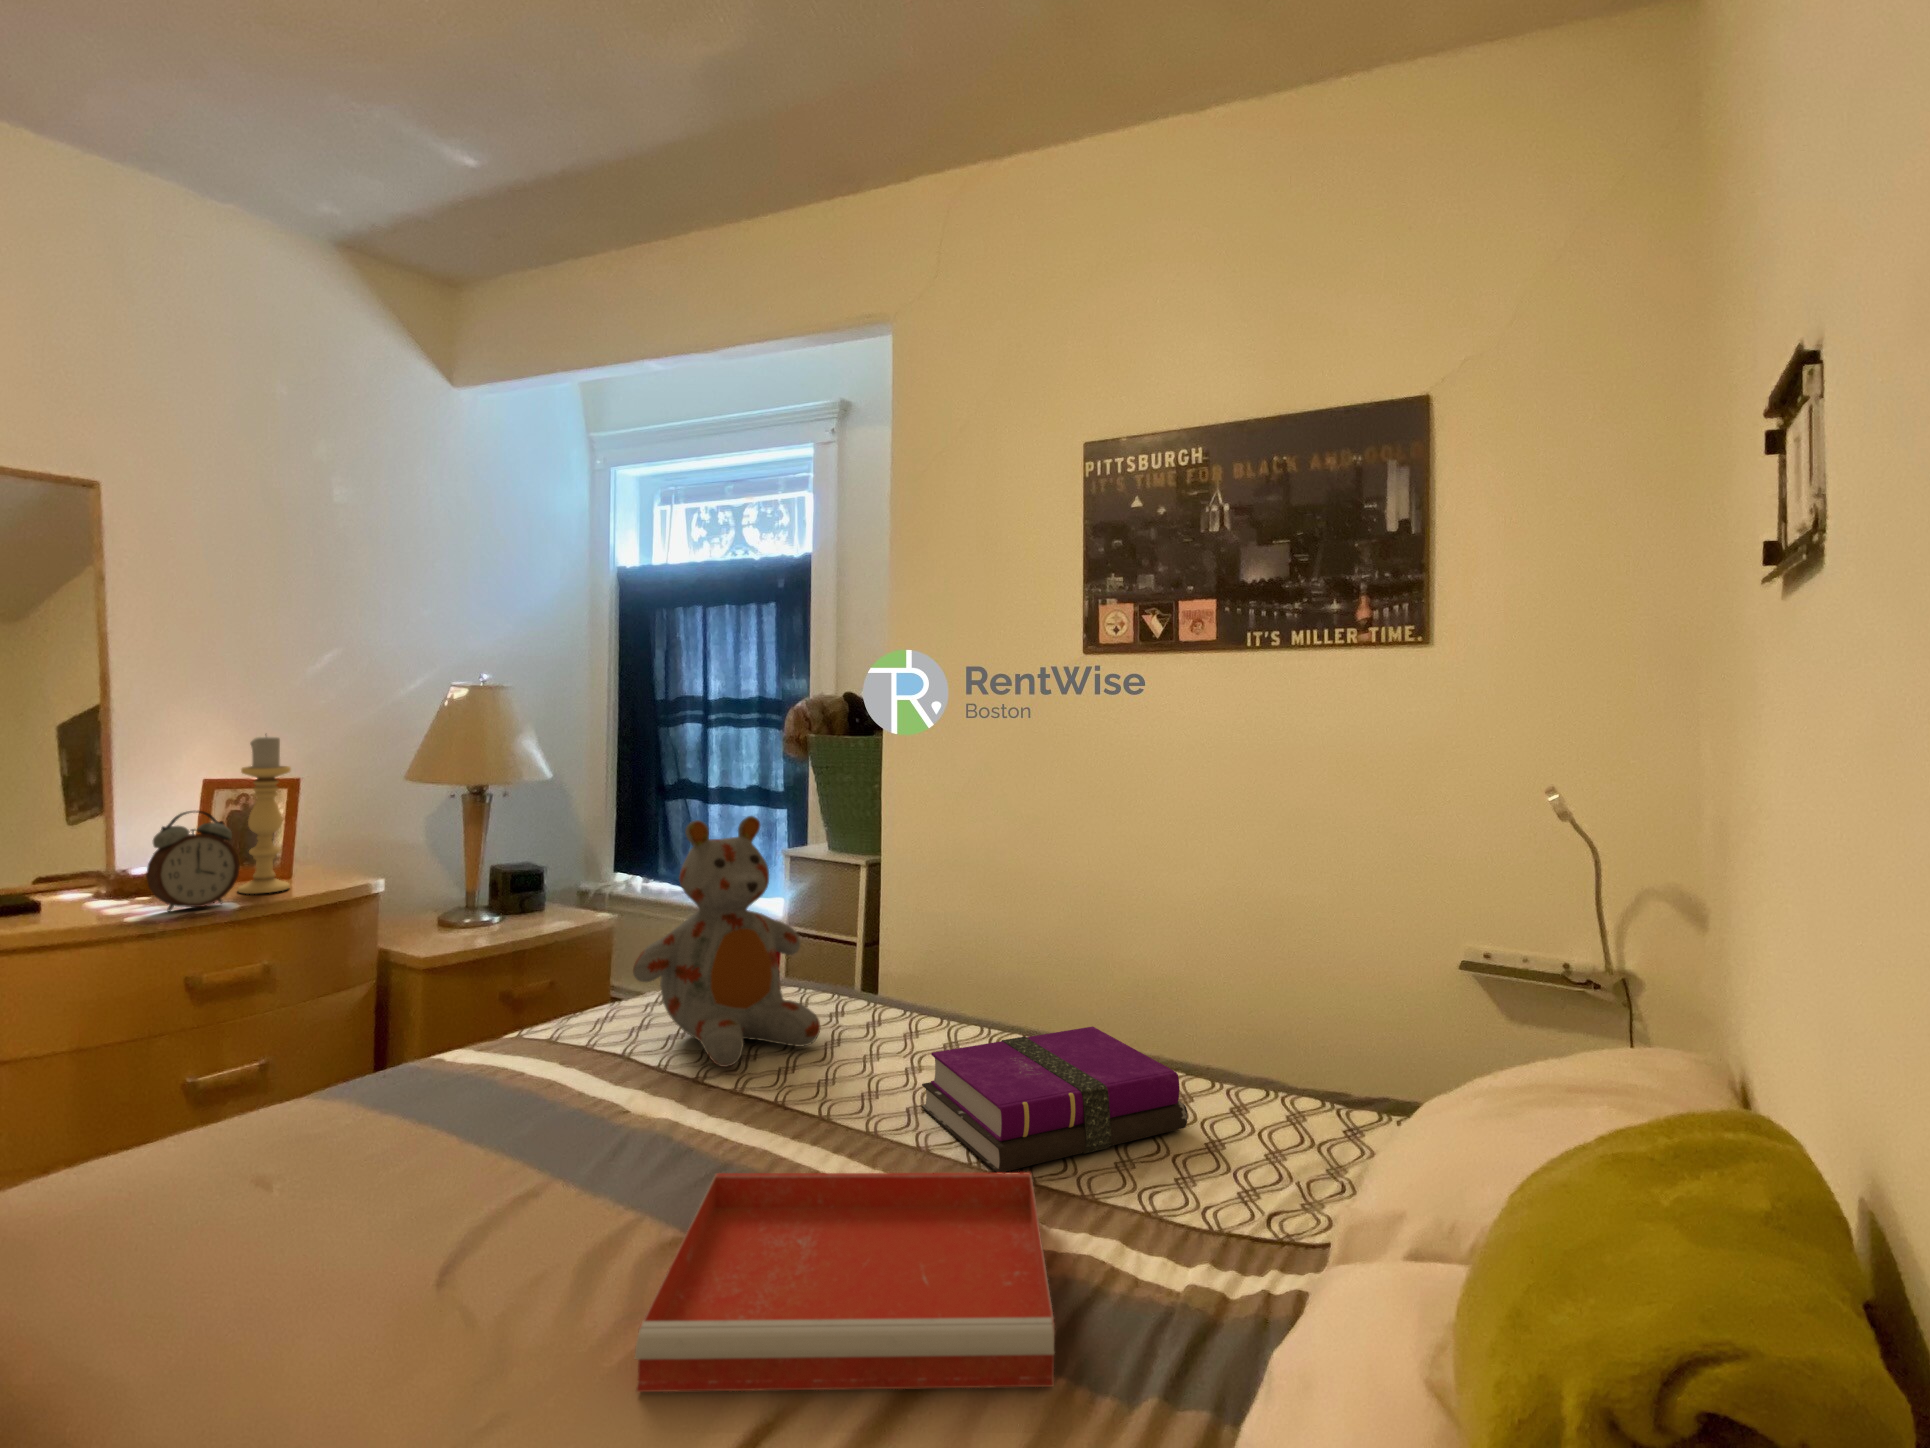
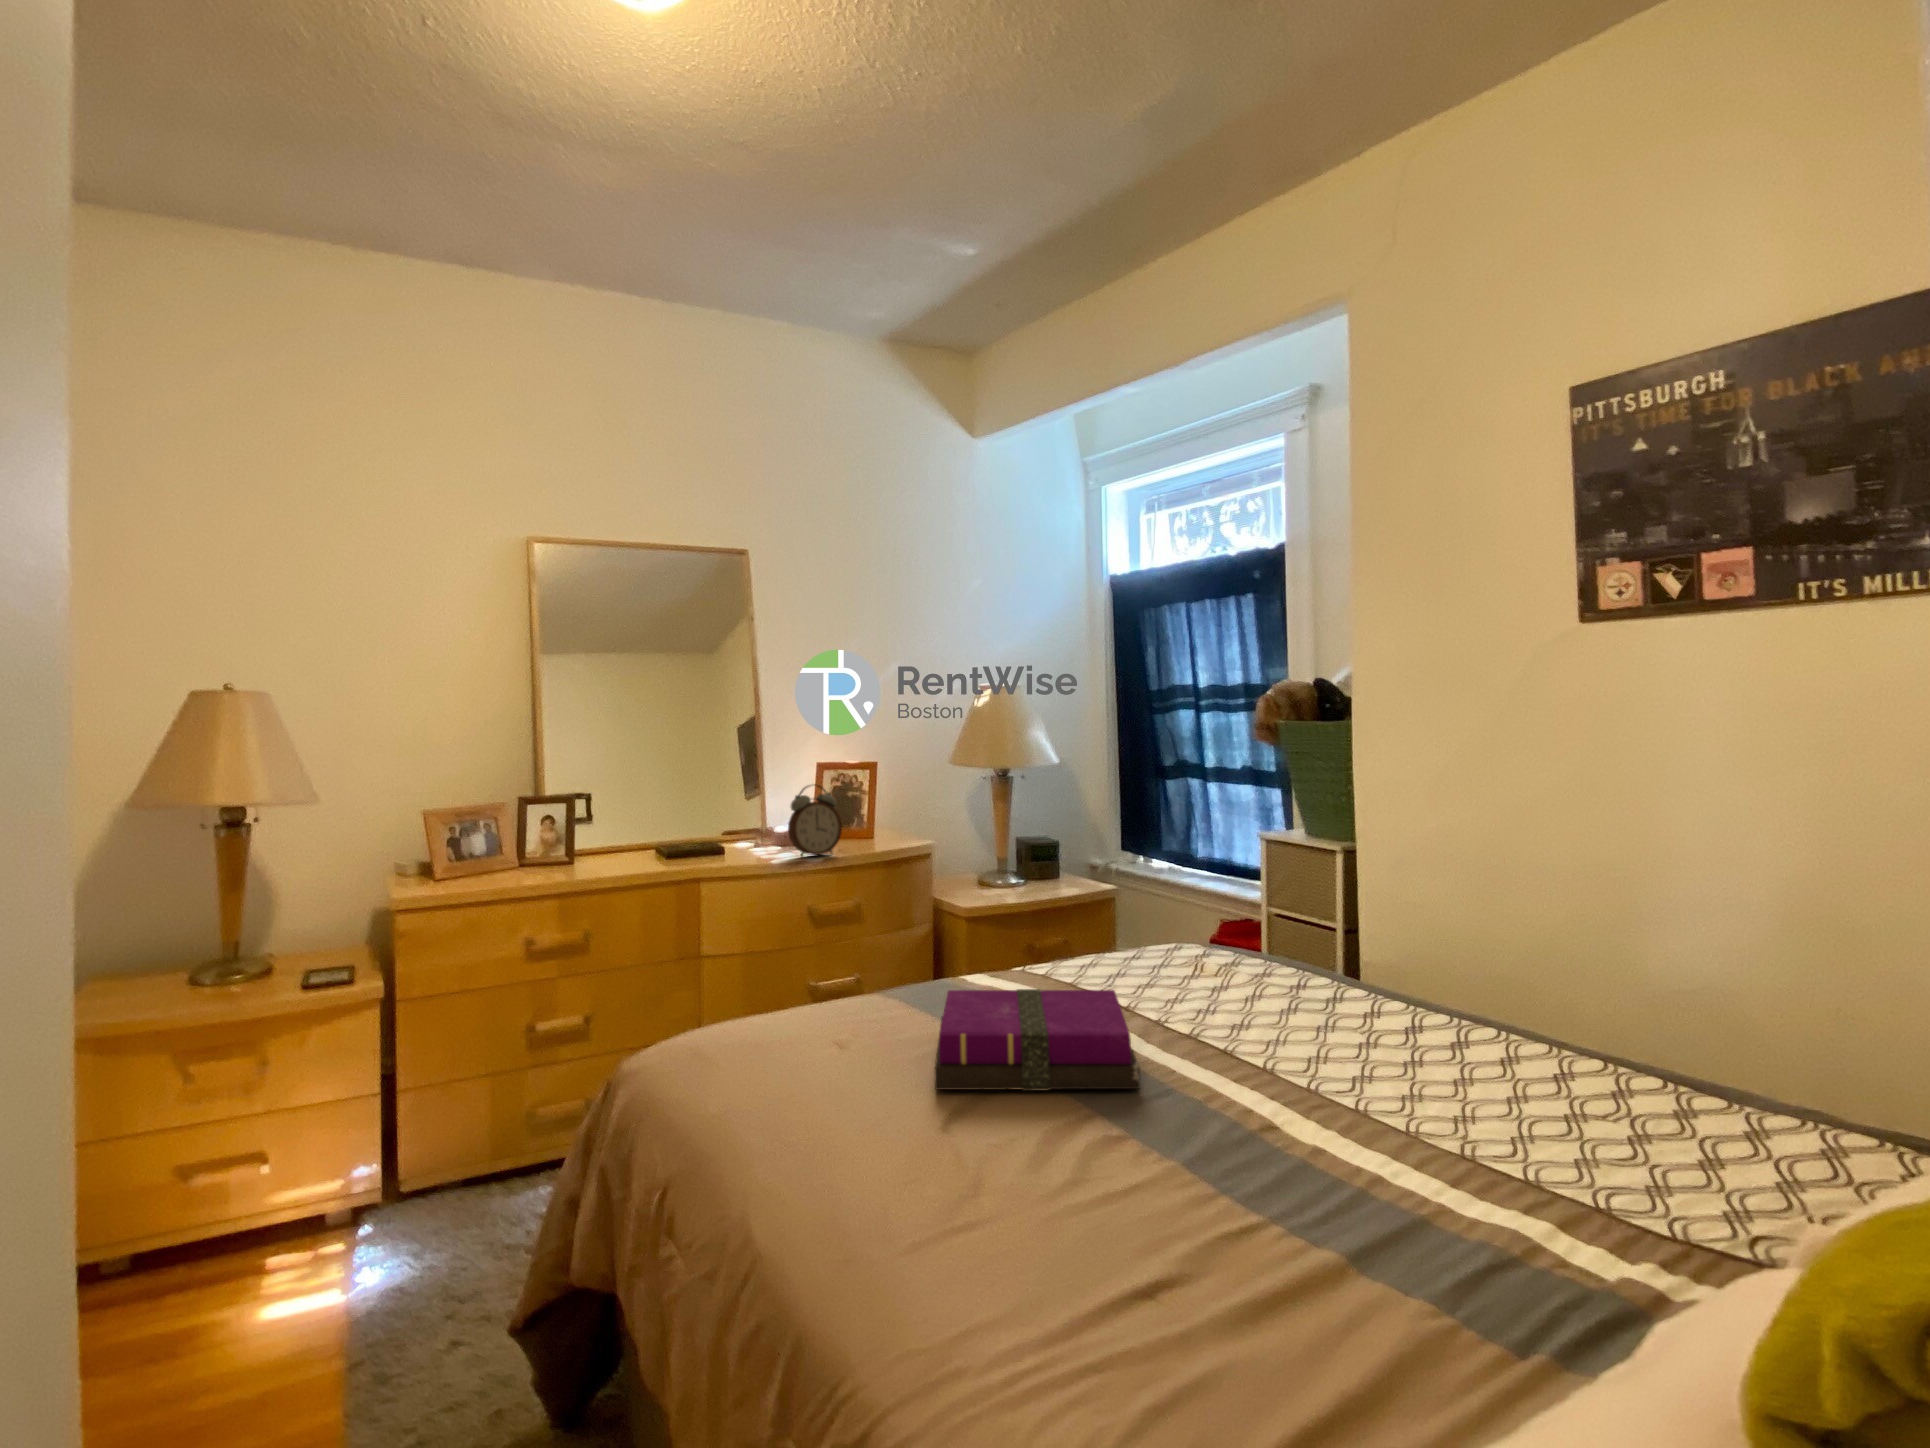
candle holder: present [237,736,291,894] -> none [841,728,874,848]
stuffed bear: present [633,816,820,1067] -> none [1105,792,1273,1014]
notebook: present [922,1026,1187,1173] -> present [935,989,1140,1091]
tray: present [635,1172,1055,1392] -> none [1072,1090,1460,1330]

